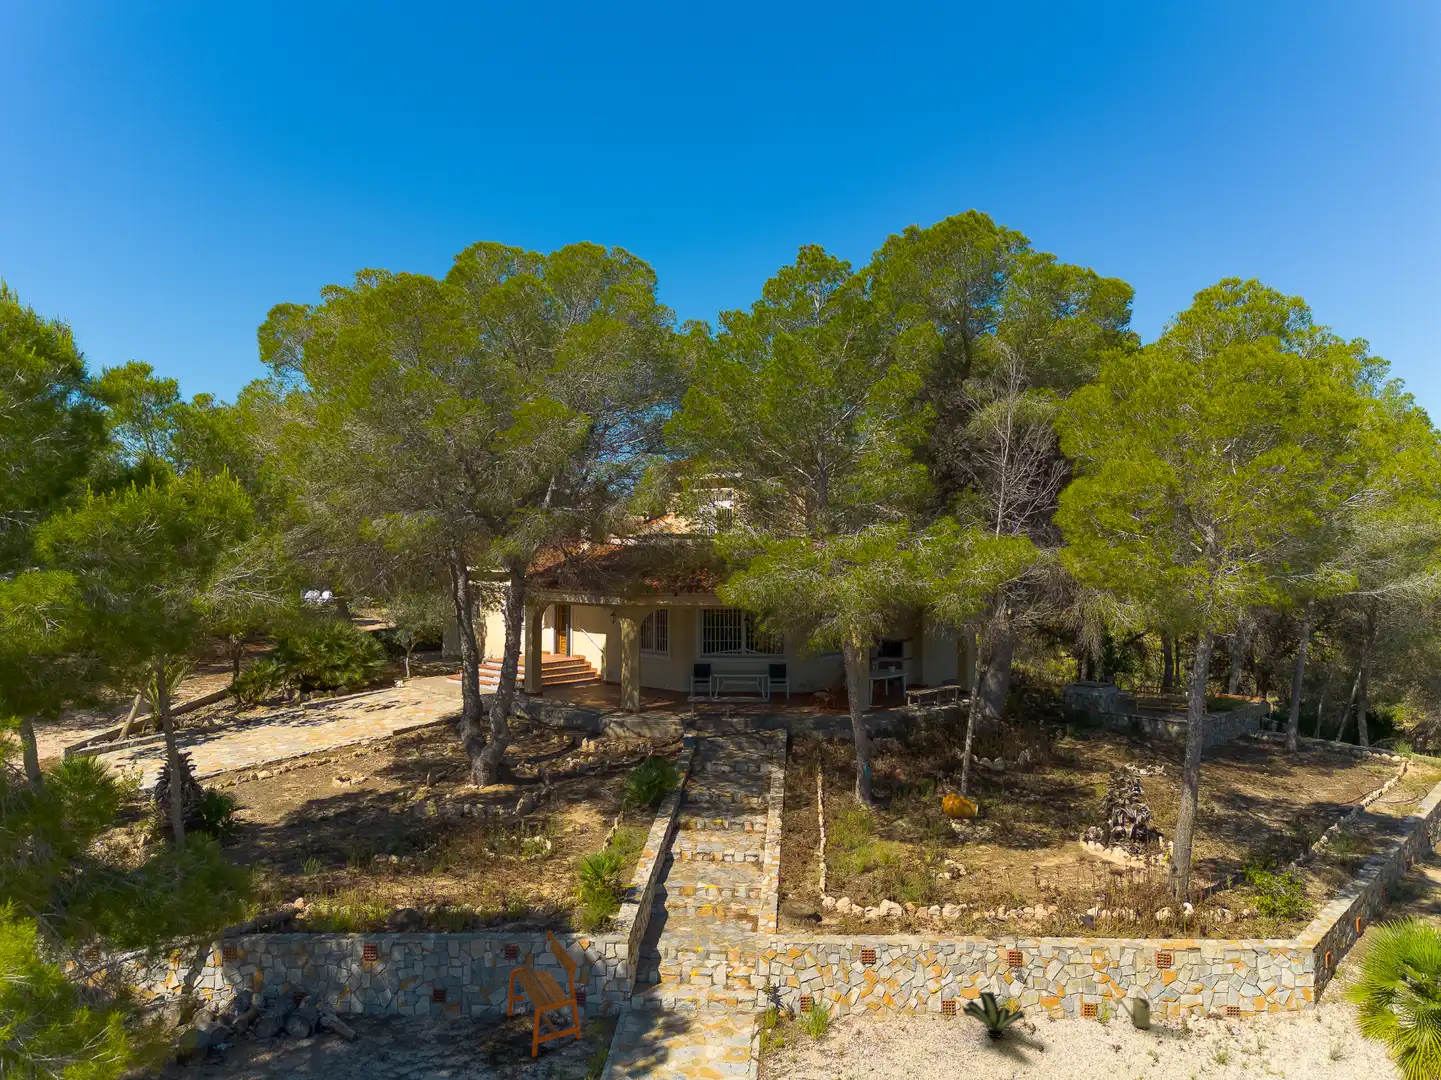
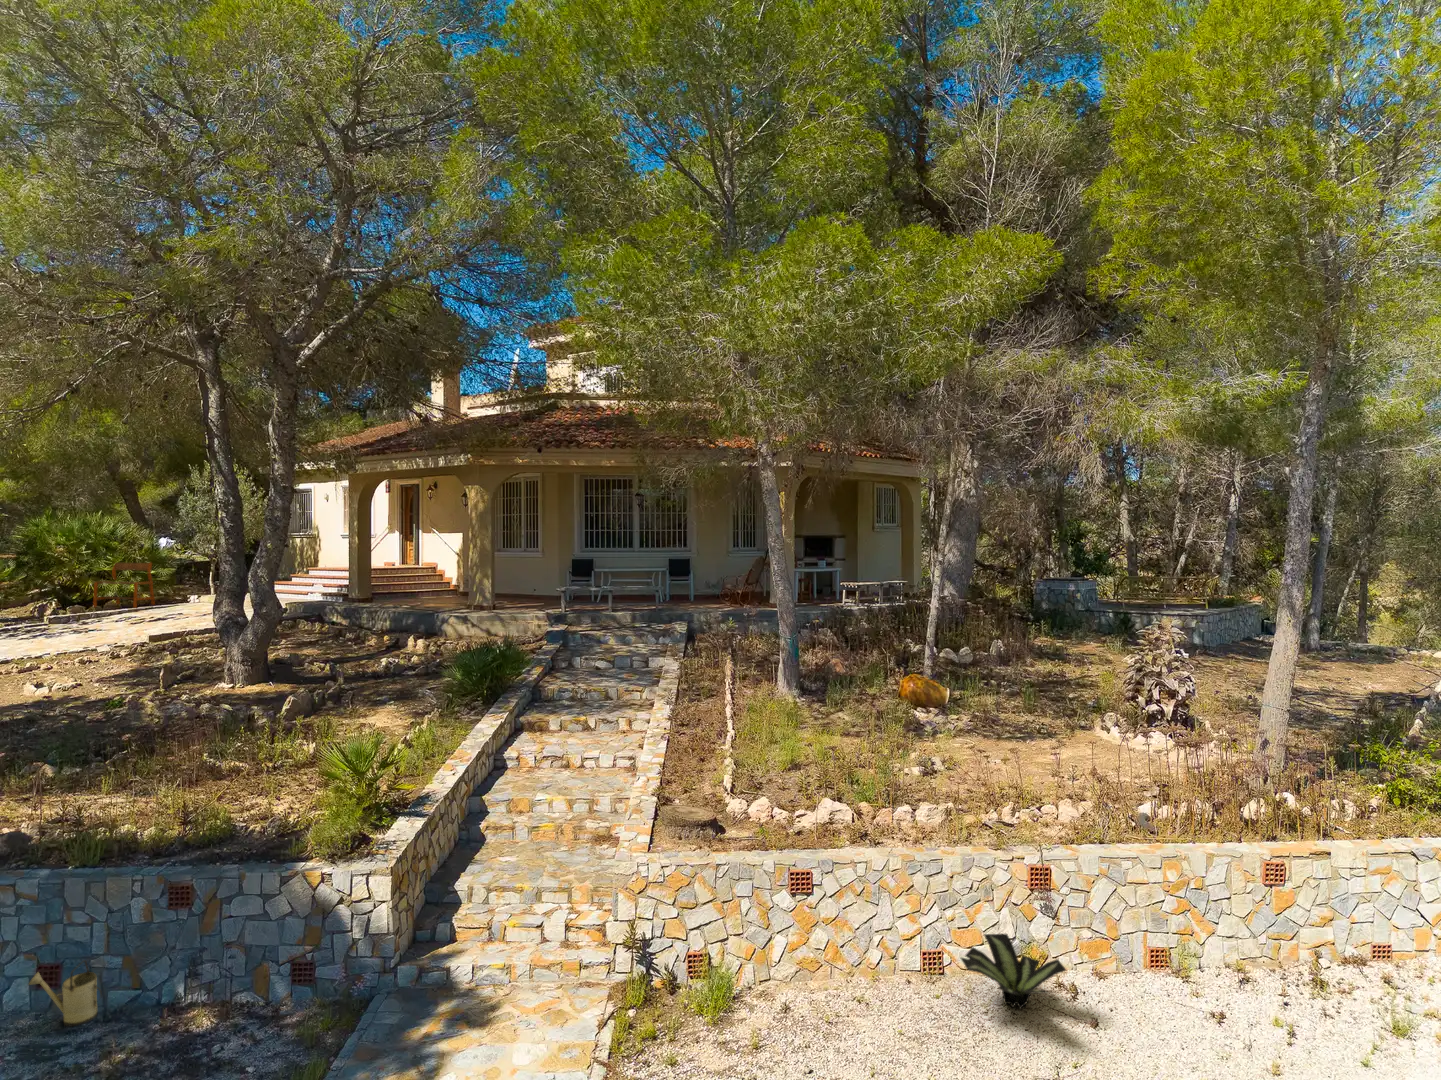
bench: present [507,931,581,1057] -> present [93,562,155,608]
watering can: present [1116,991,1152,1029] -> present [29,961,102,1027]

